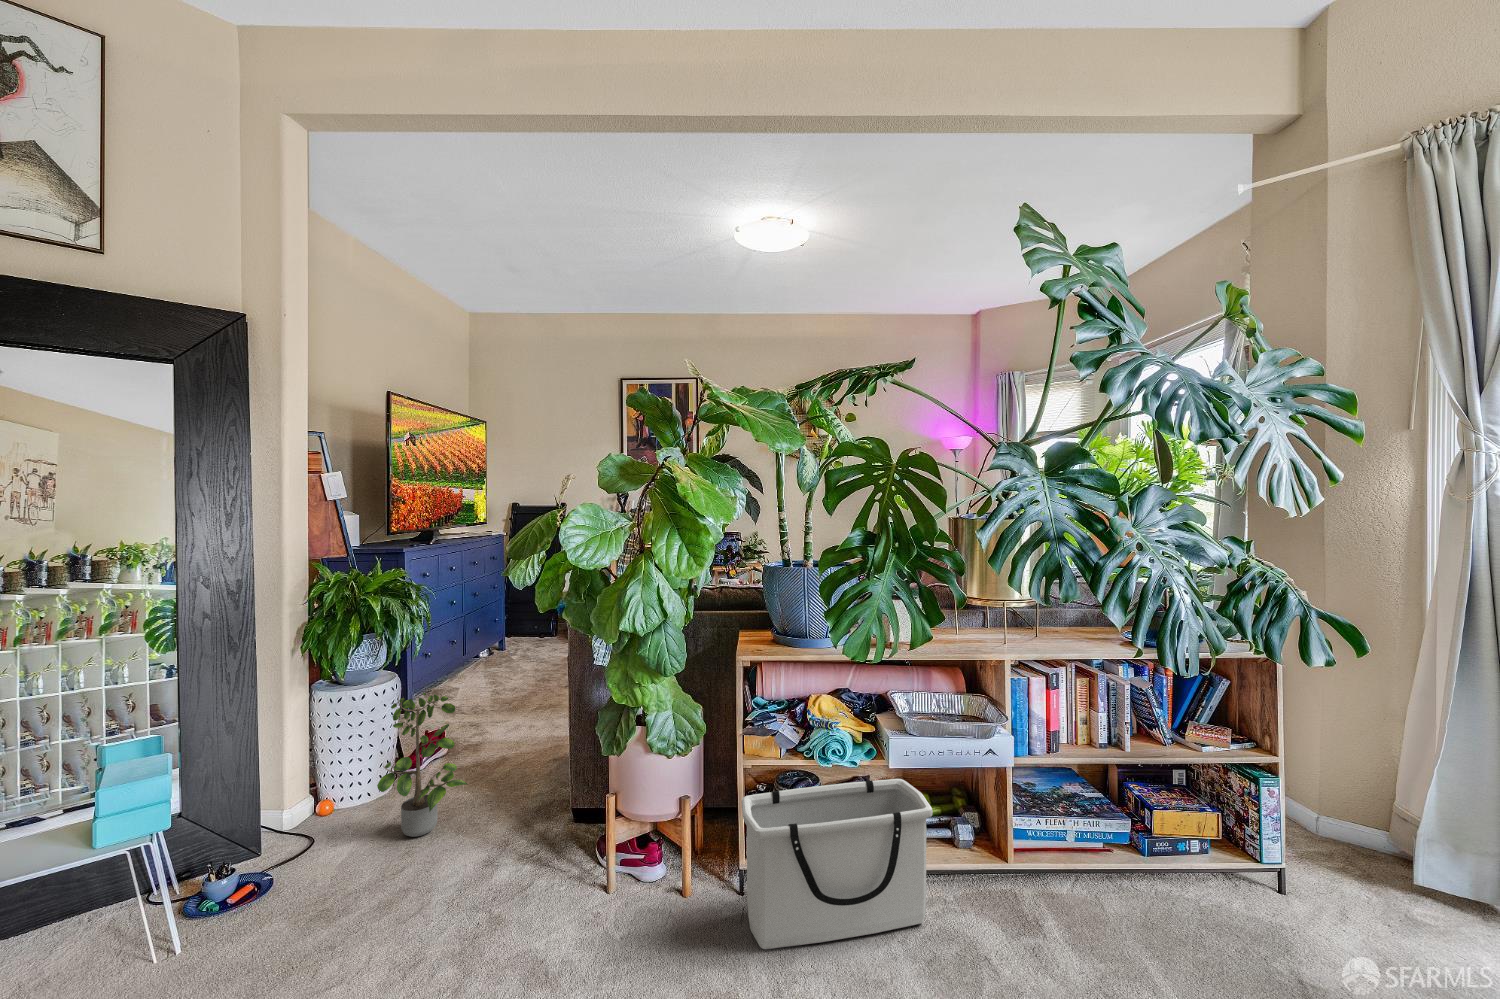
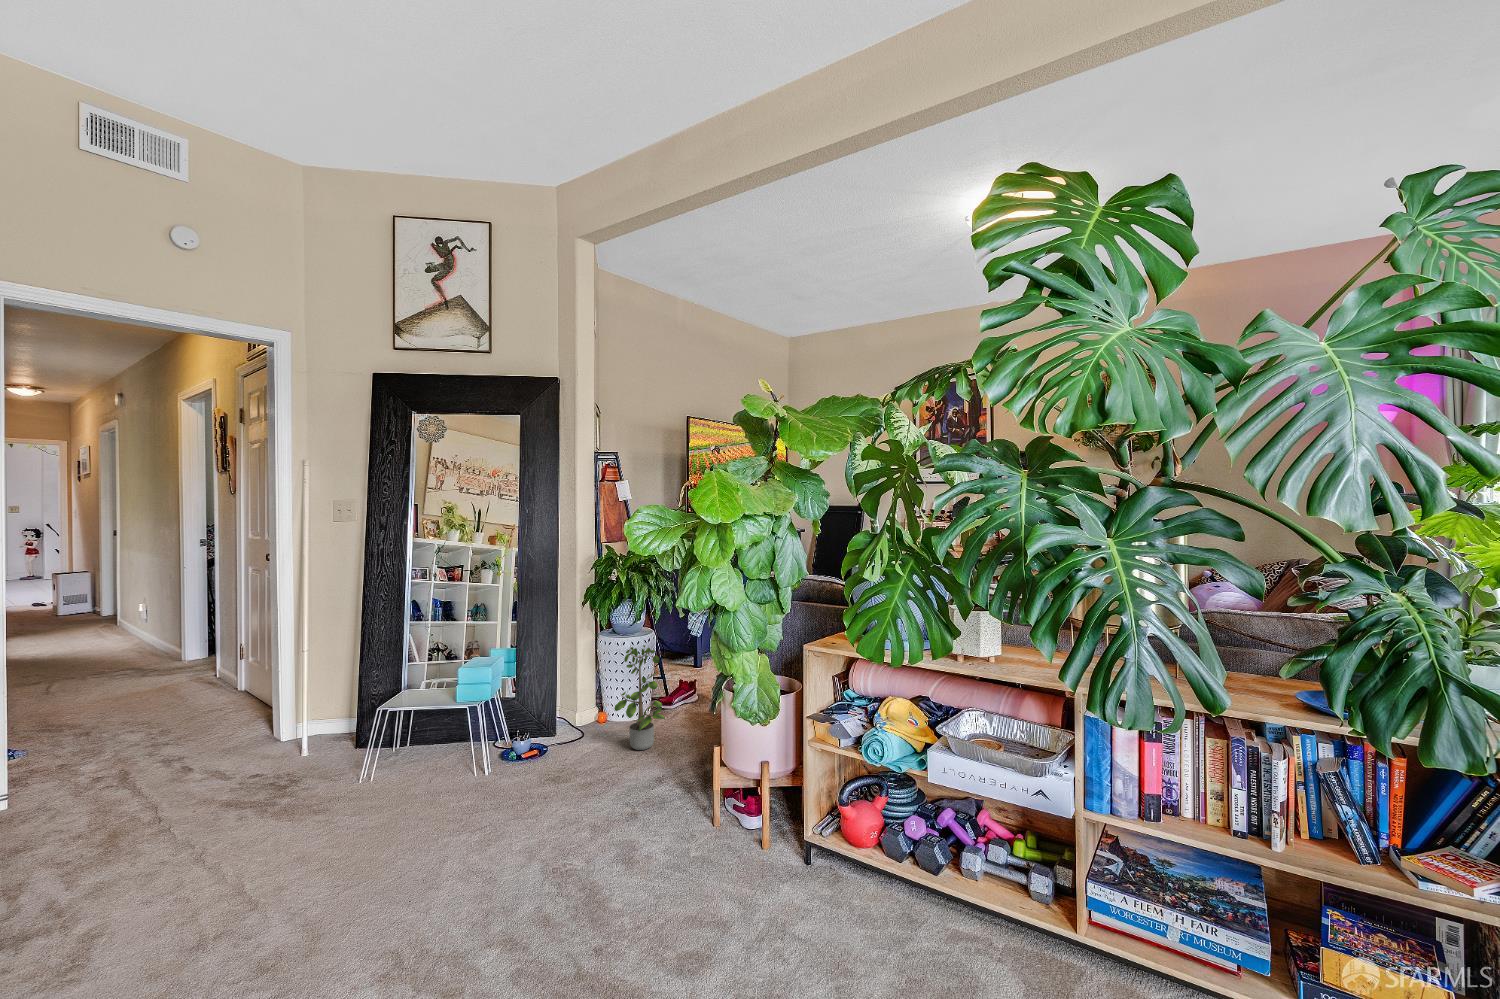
storage bin: present [742,779,933,949] -> none [771,771,956,946]

